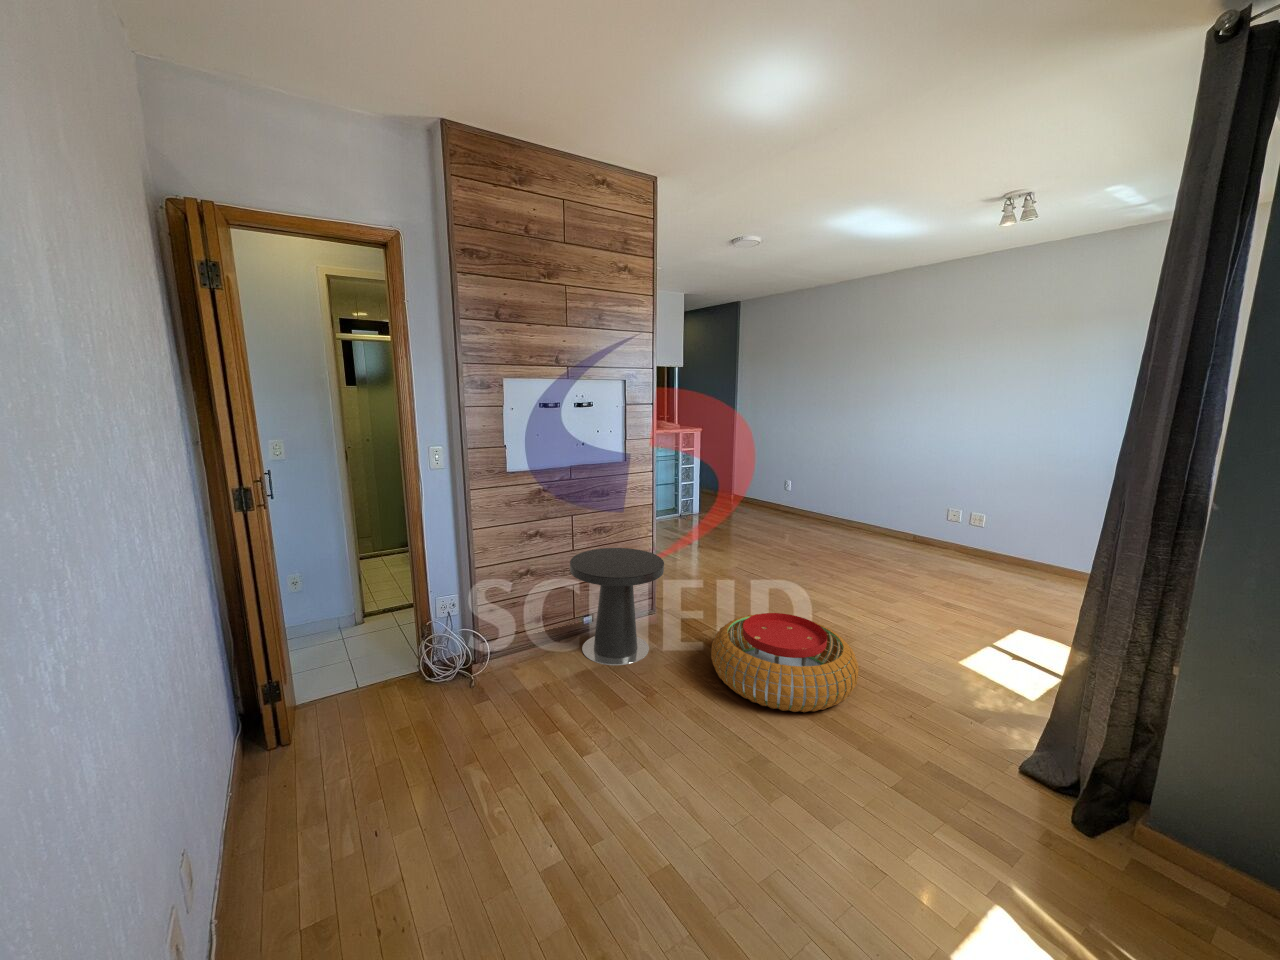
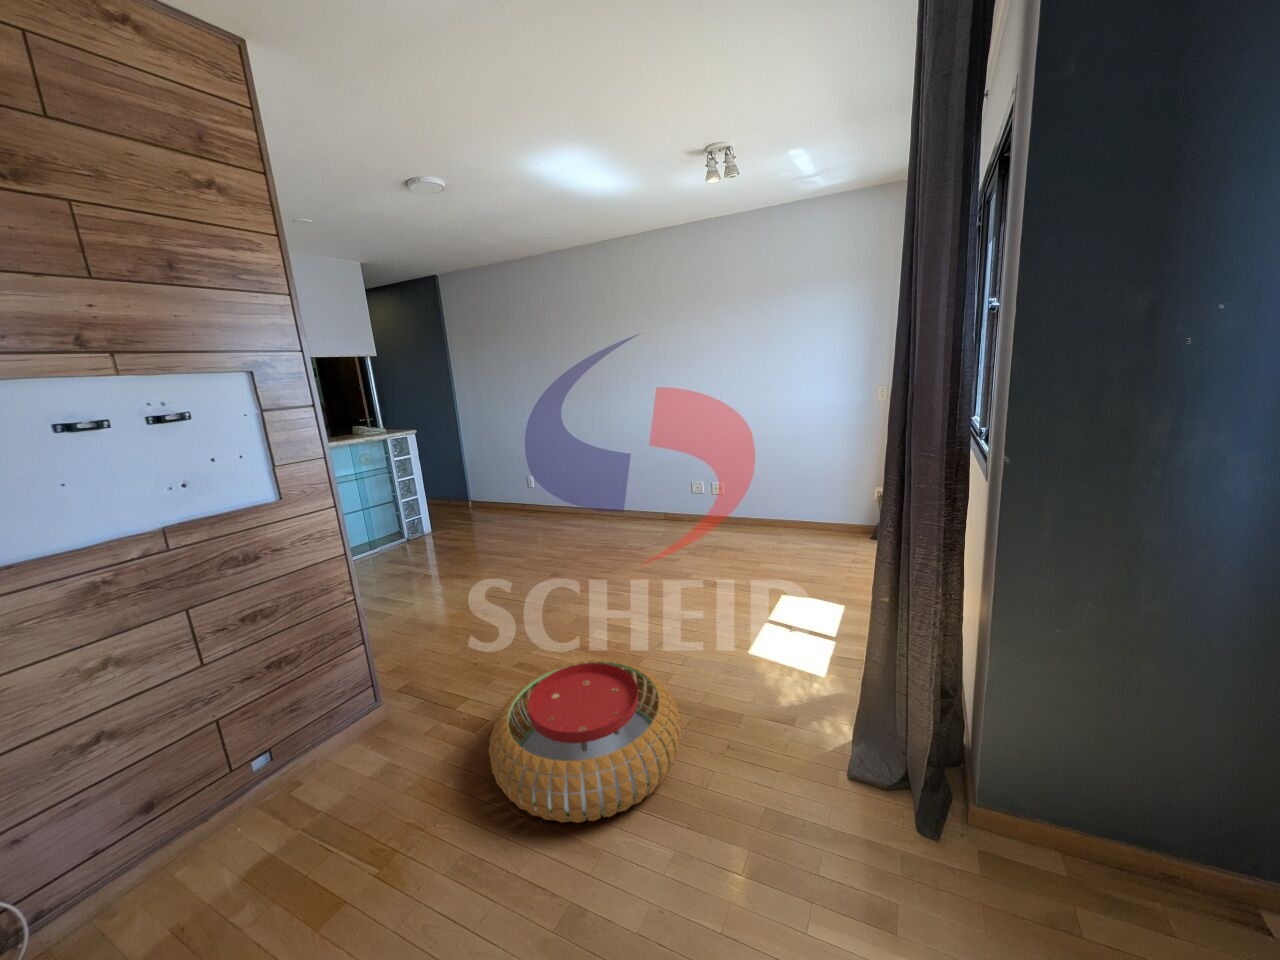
side table: present [570,548,664,665] -> none [199,641,391,865]

